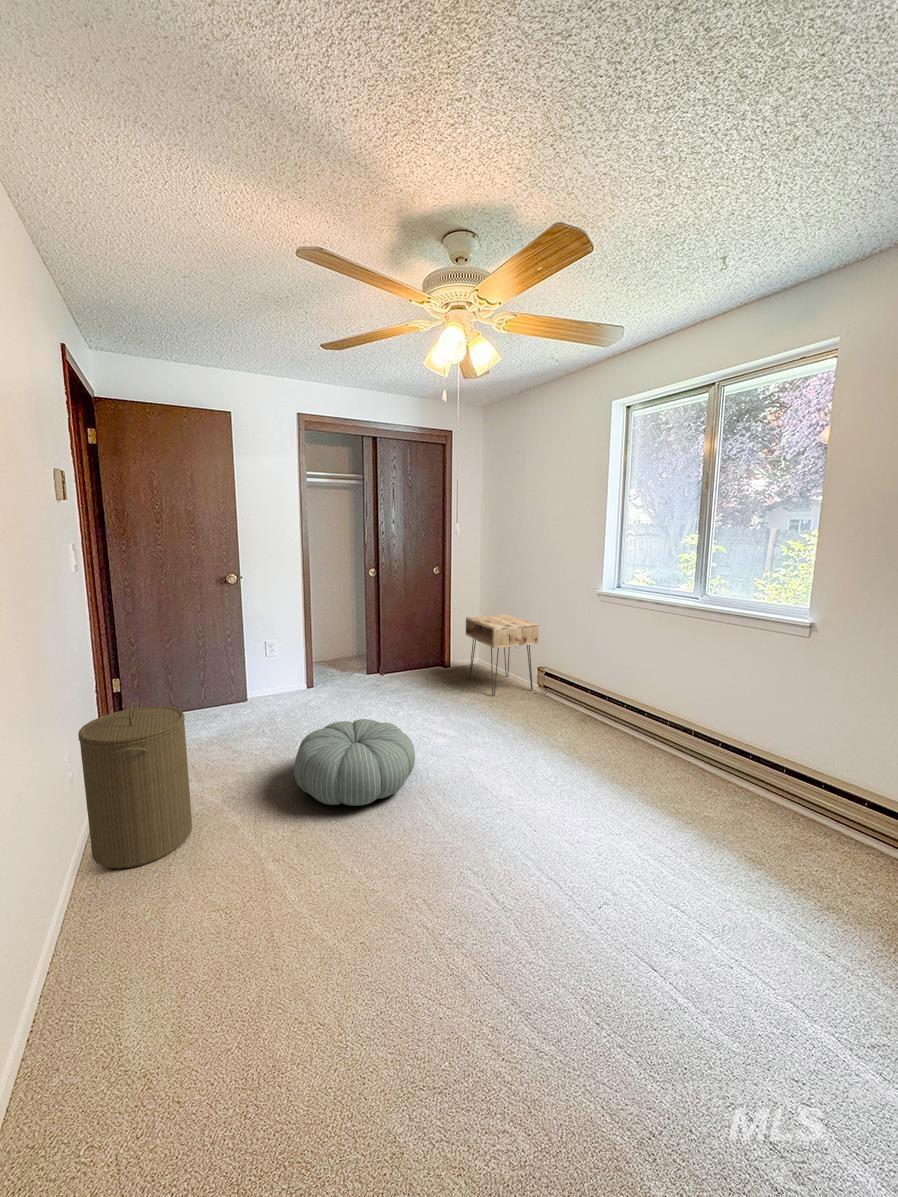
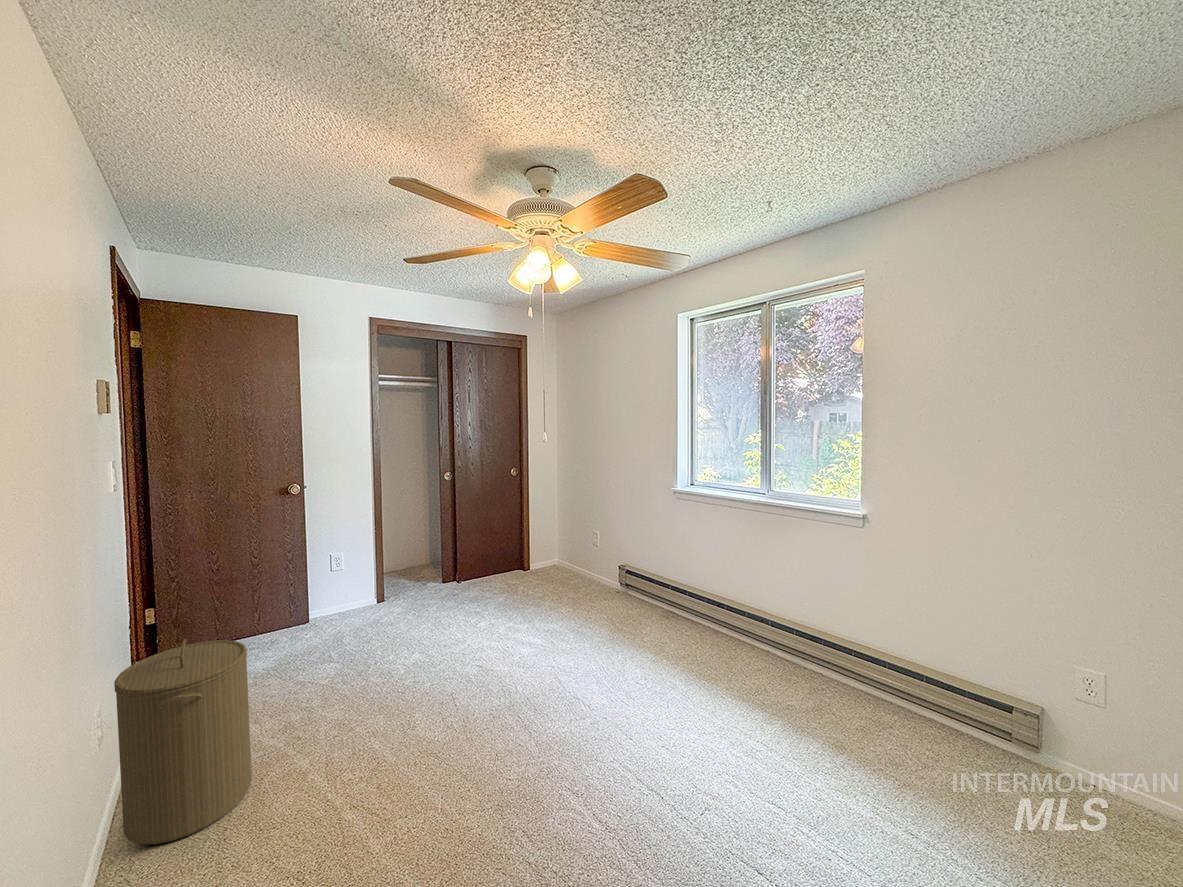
nightstand: present [466,614,539,696] -> none [545,513,617,596]
pouf: present [294,719,415,806] -> none [372,634,503,734]

